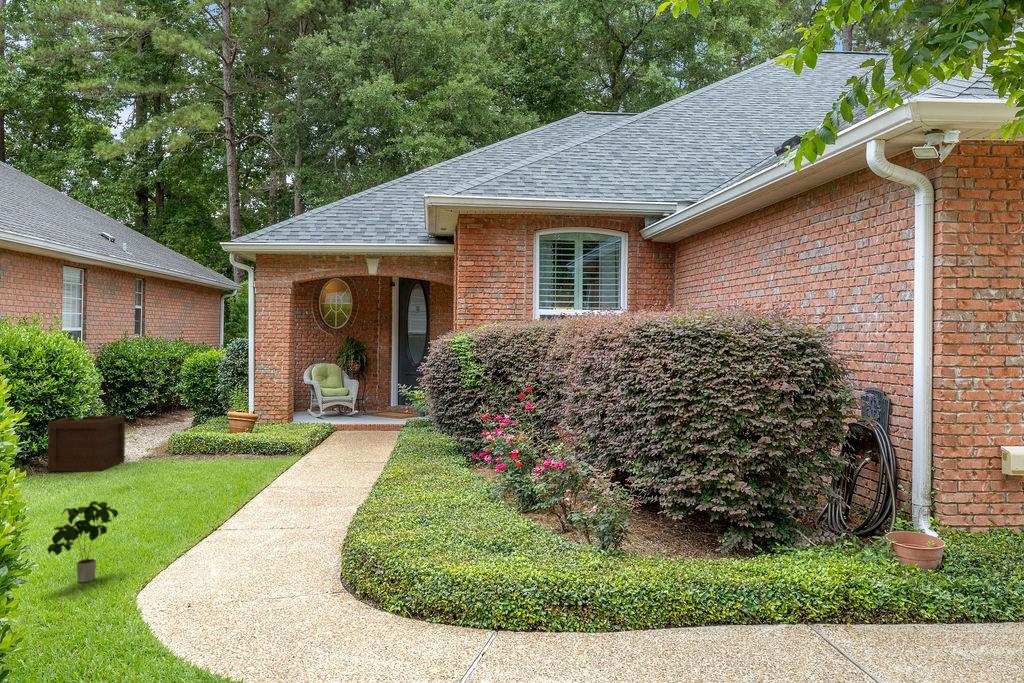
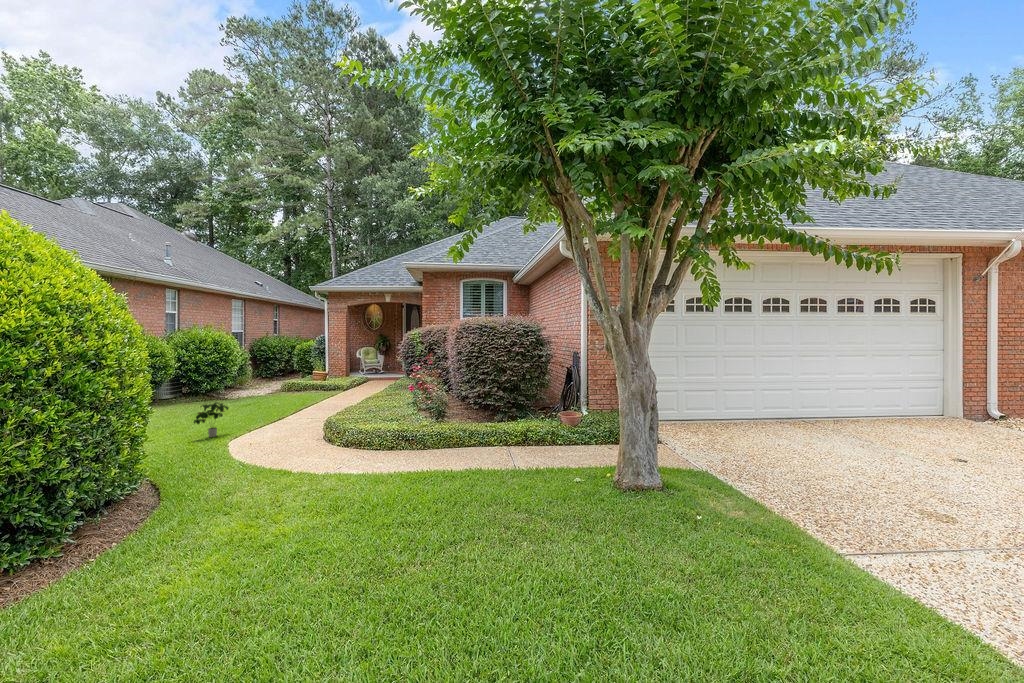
wooden crate: present [48,416,125,472] -> none [215,373,255,399]

